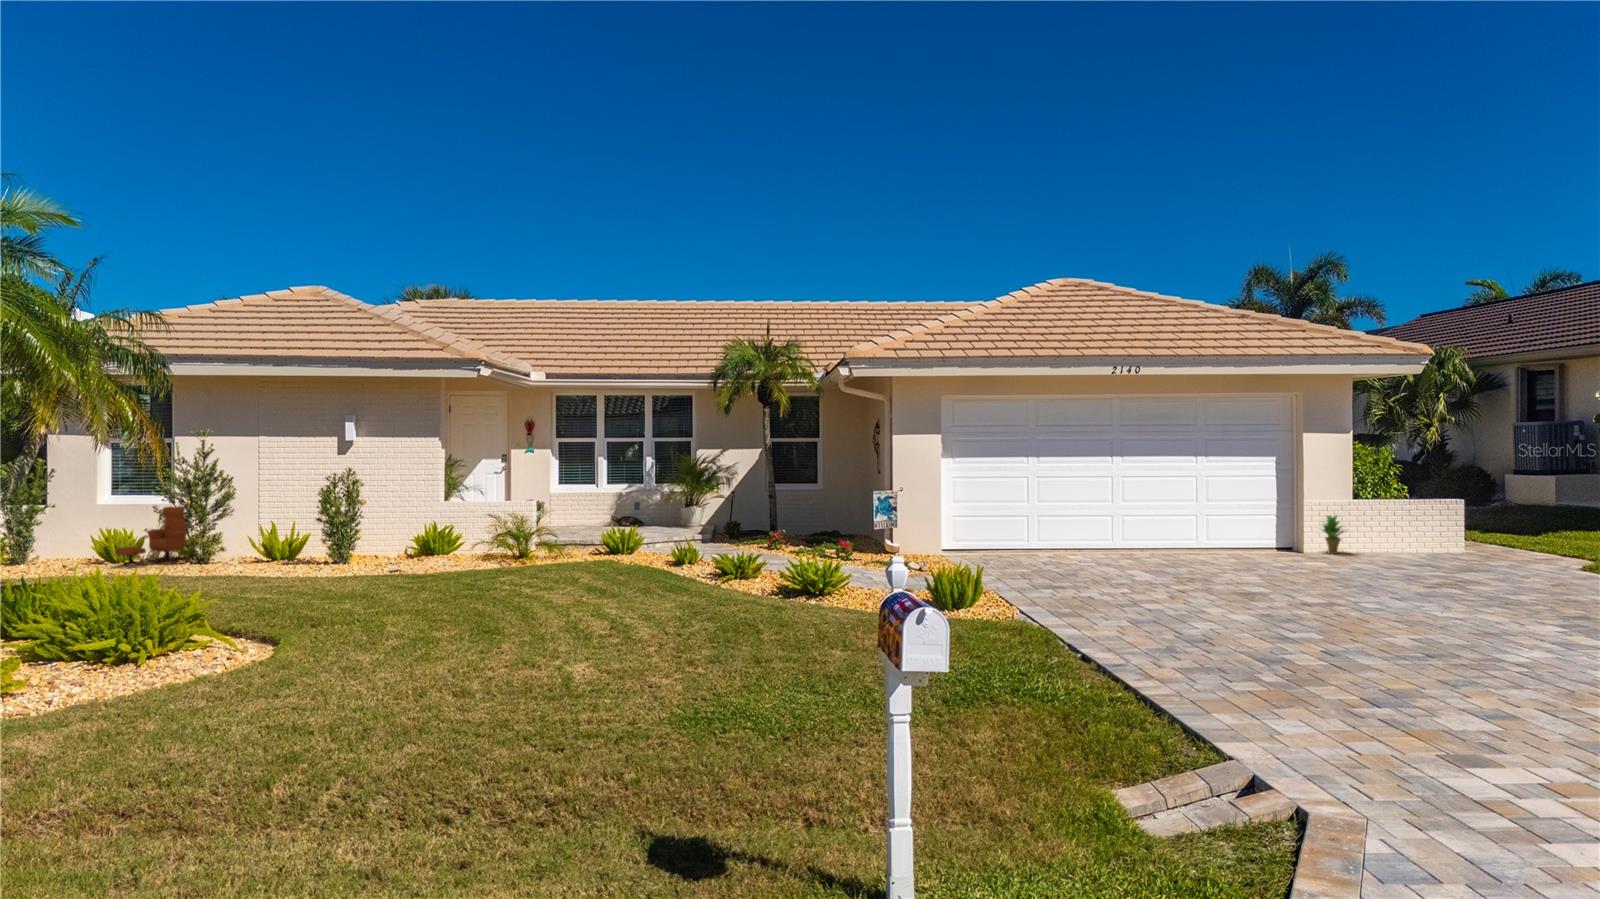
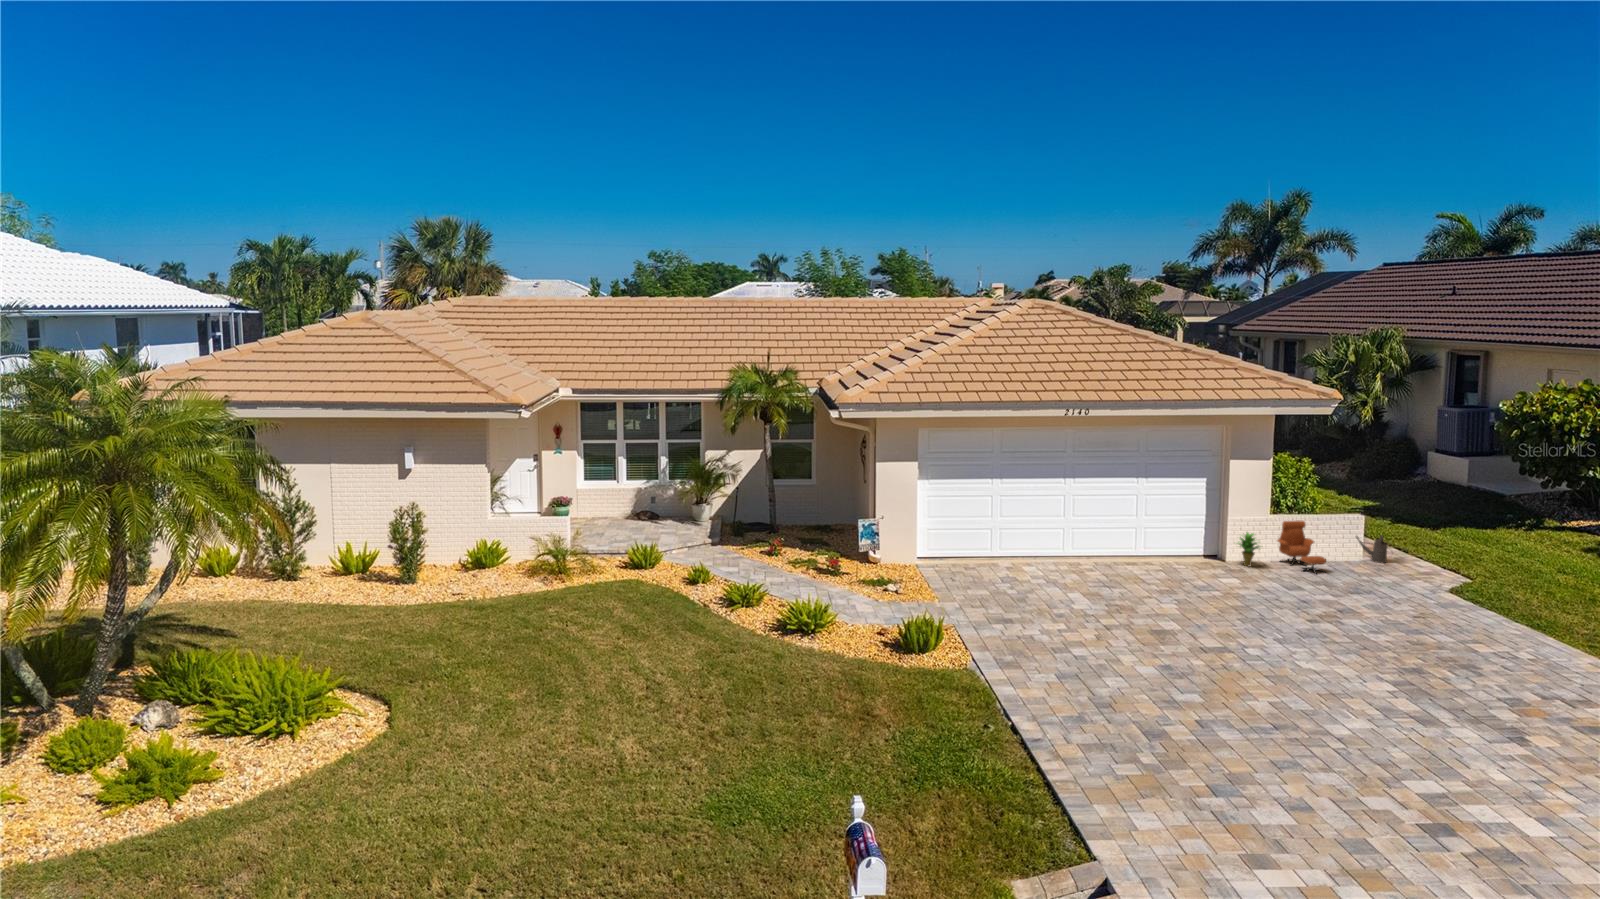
lounge chair: present [115,506,188,568] -> present [1277,521,1326,574]
watering can: none [1456,520,1505,552] -> present [1356,535,1388,563]

